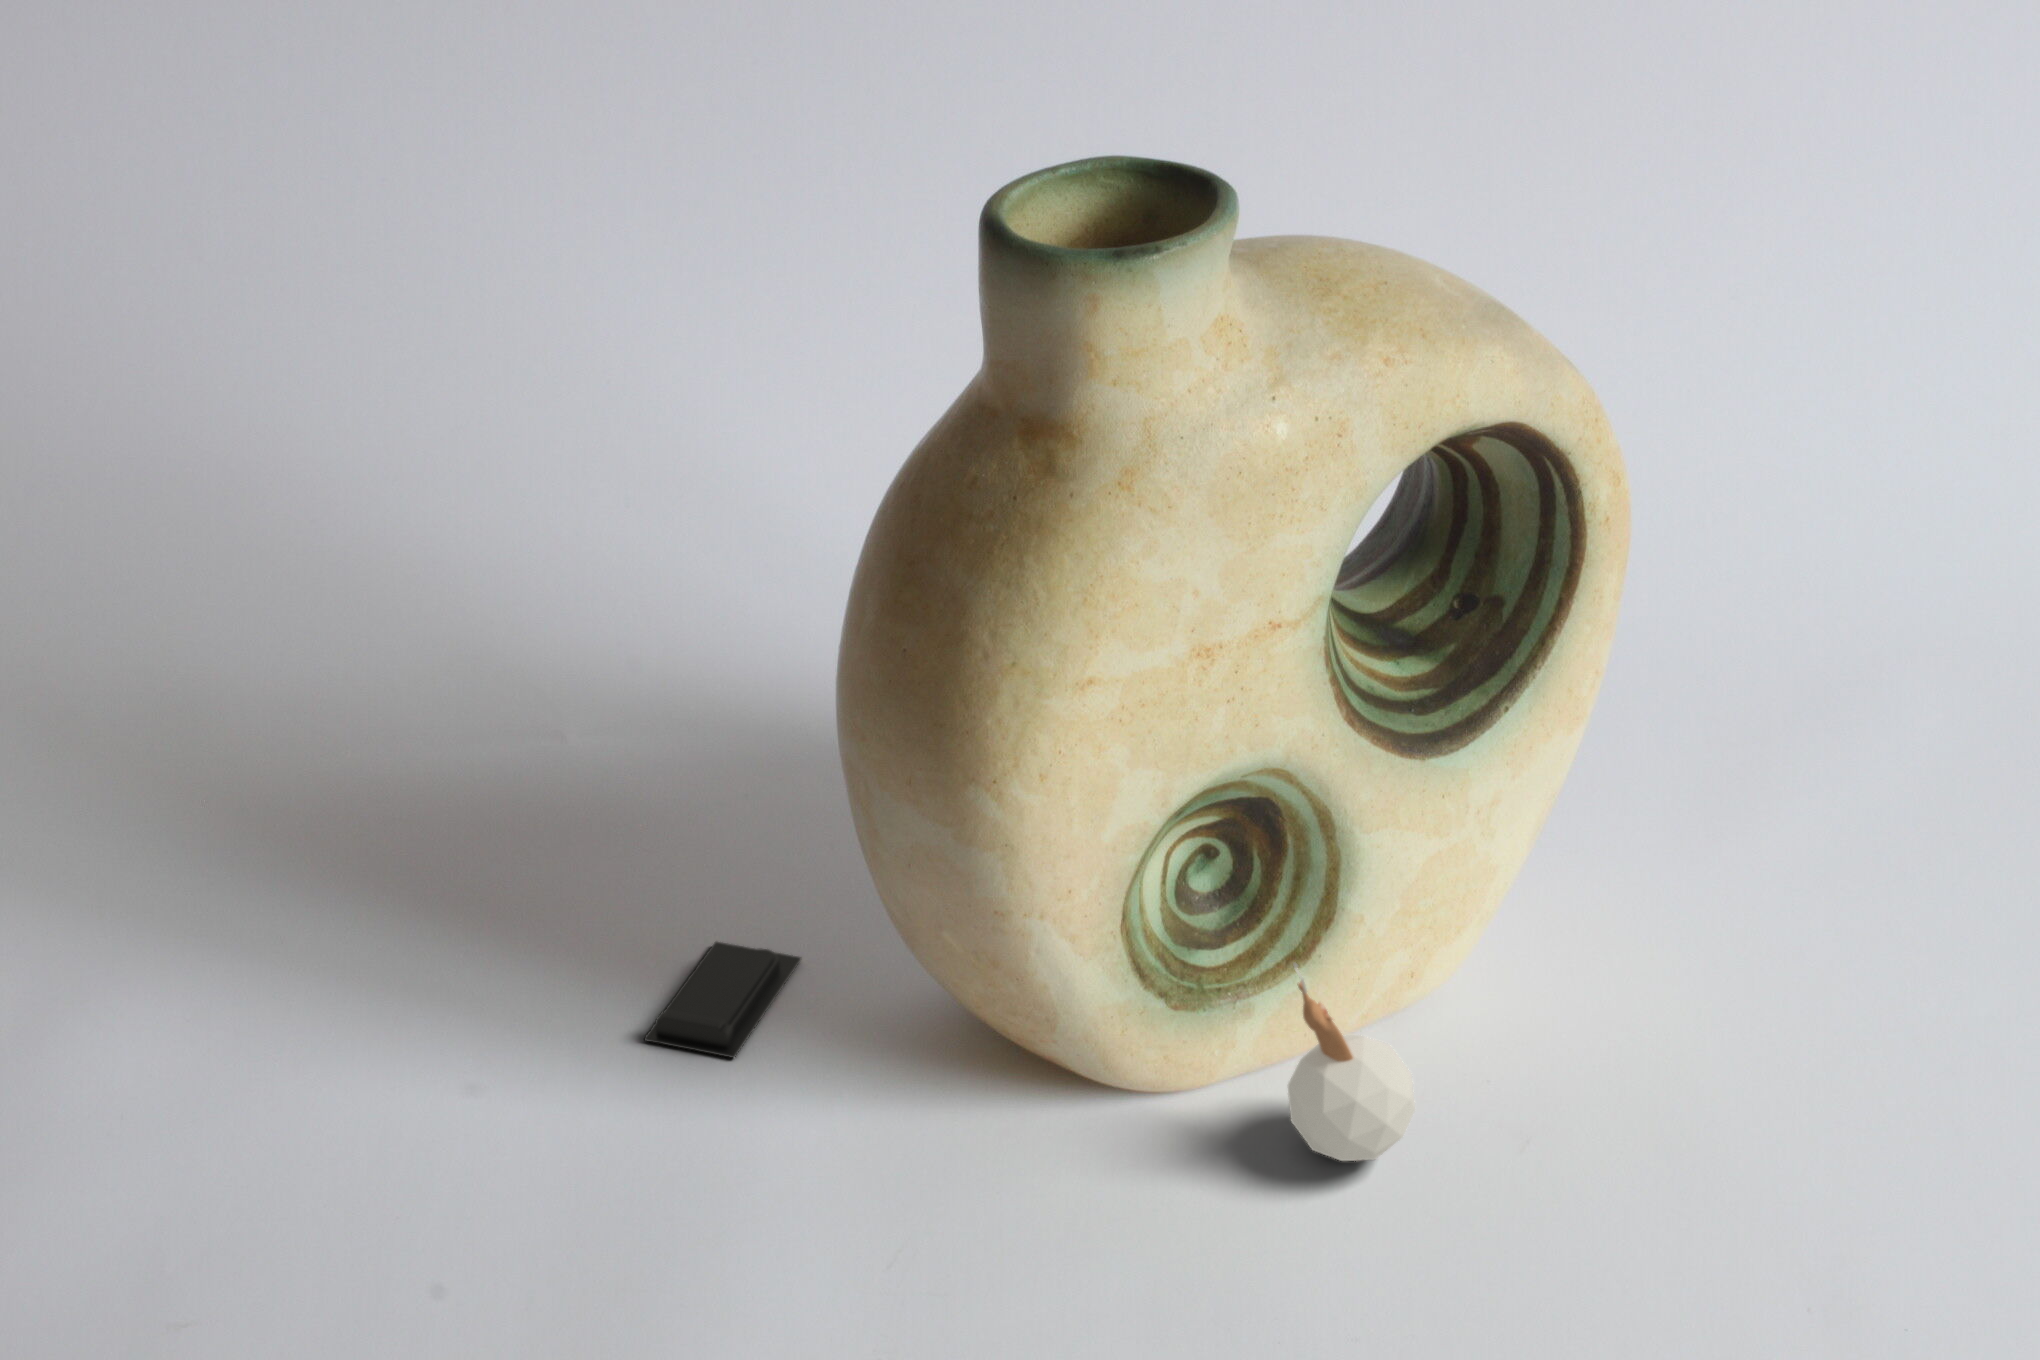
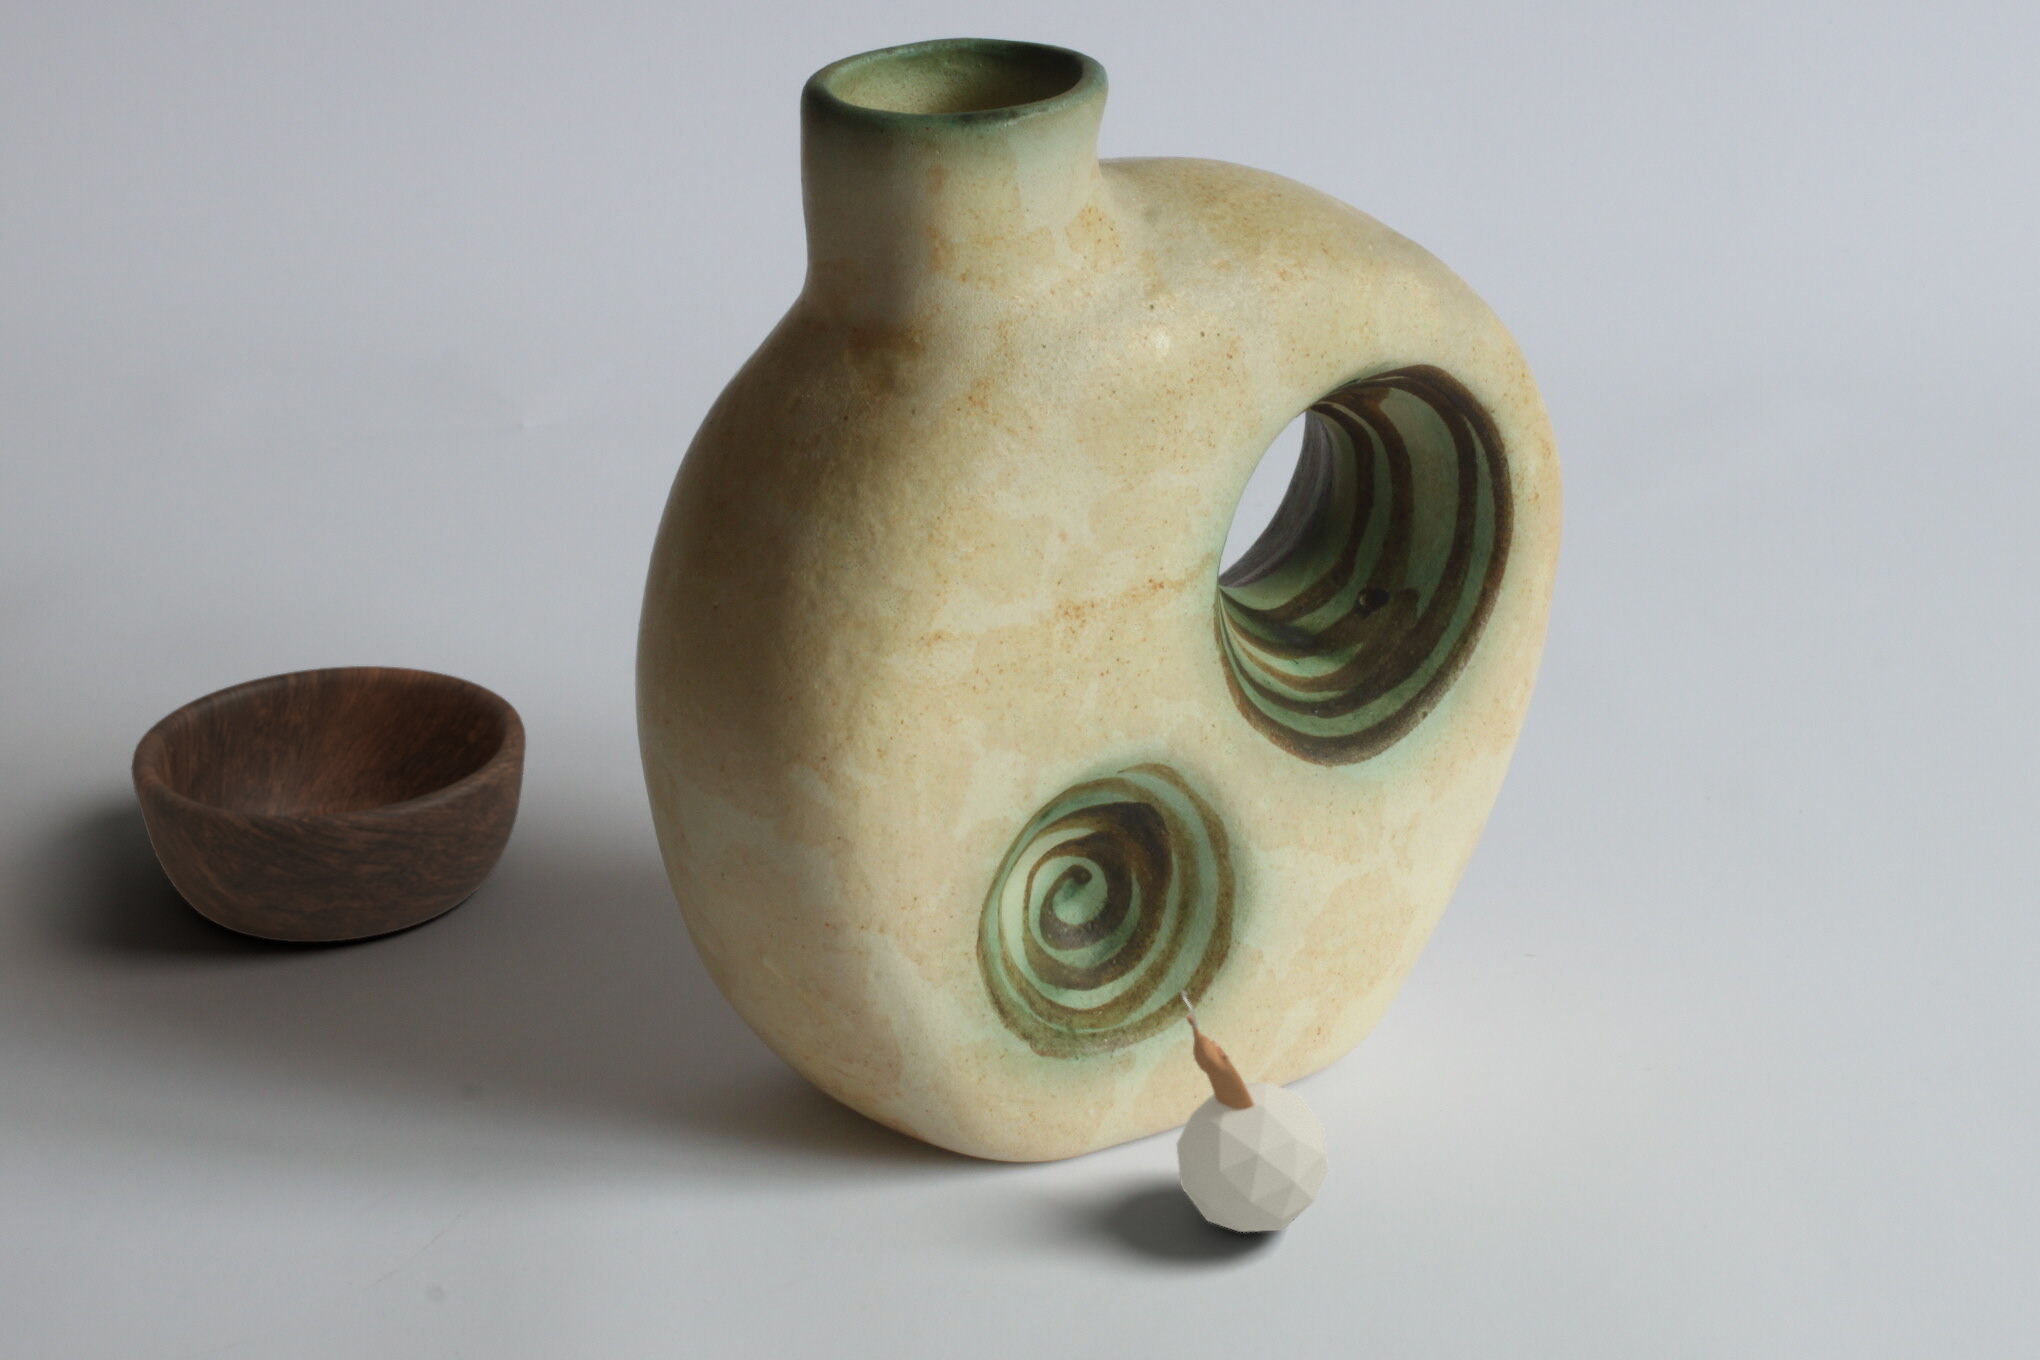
wooden bowl: none [407,623,736,872] -> present [132,666,526,942]
soap bar: present [644,942,802,1058] -> none [405,1012,598,1137]

